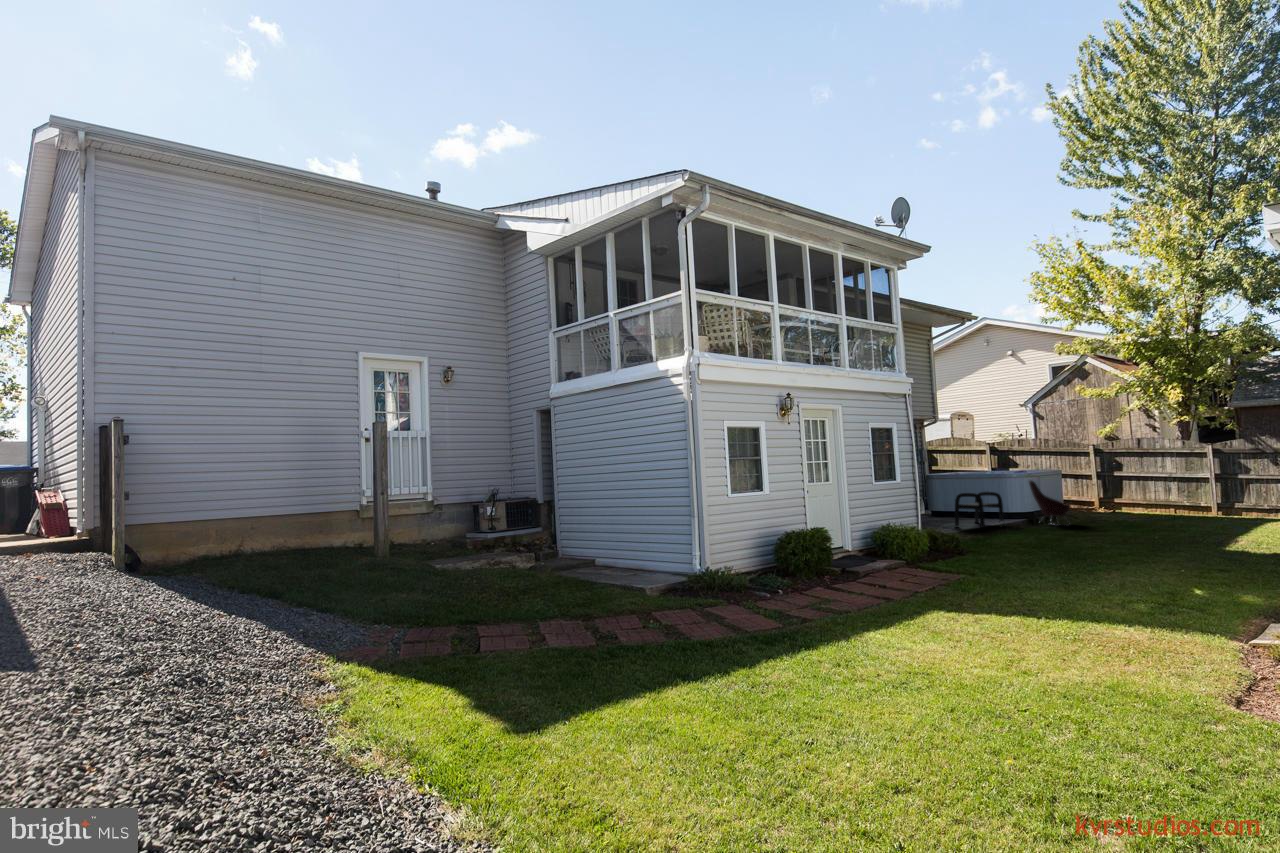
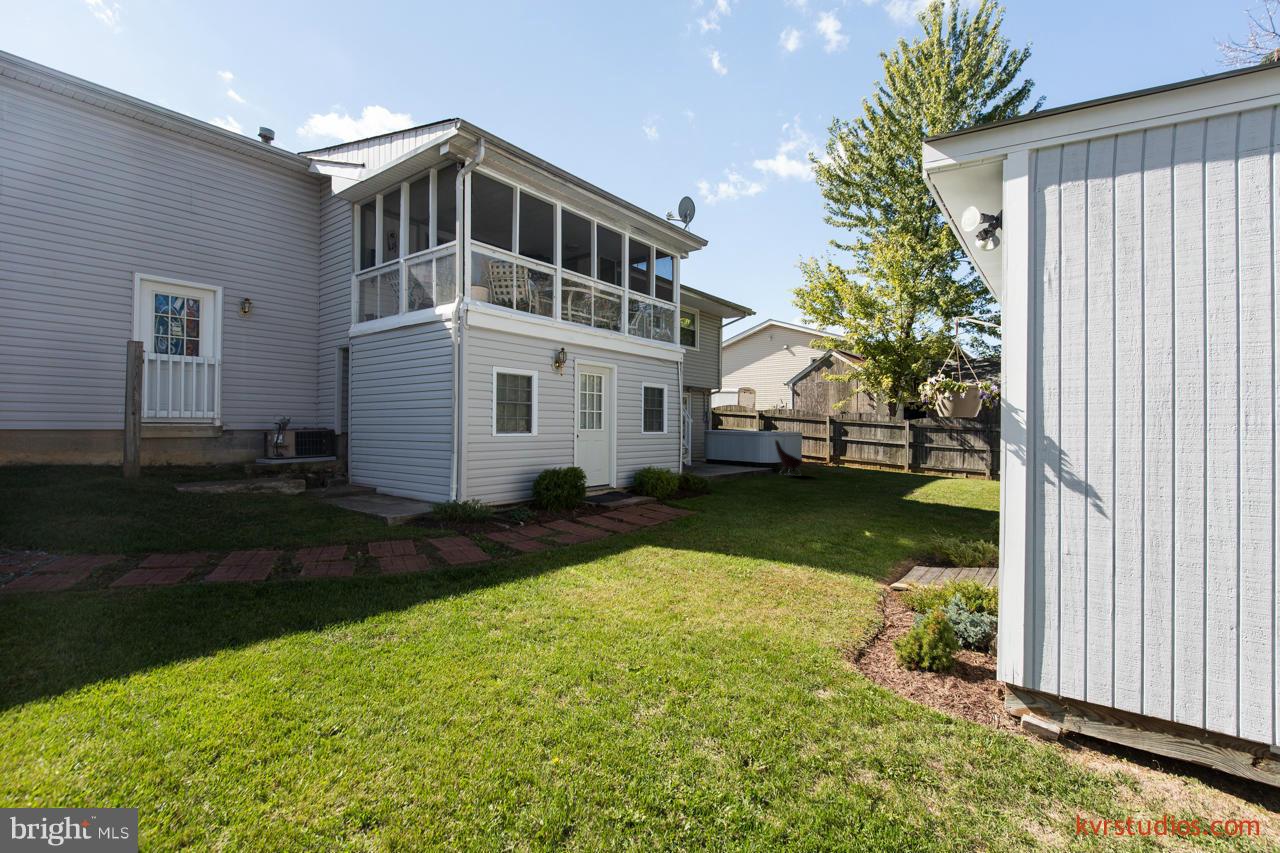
bench: present [955,491,1004,528] -> none [716,447,754,475]

